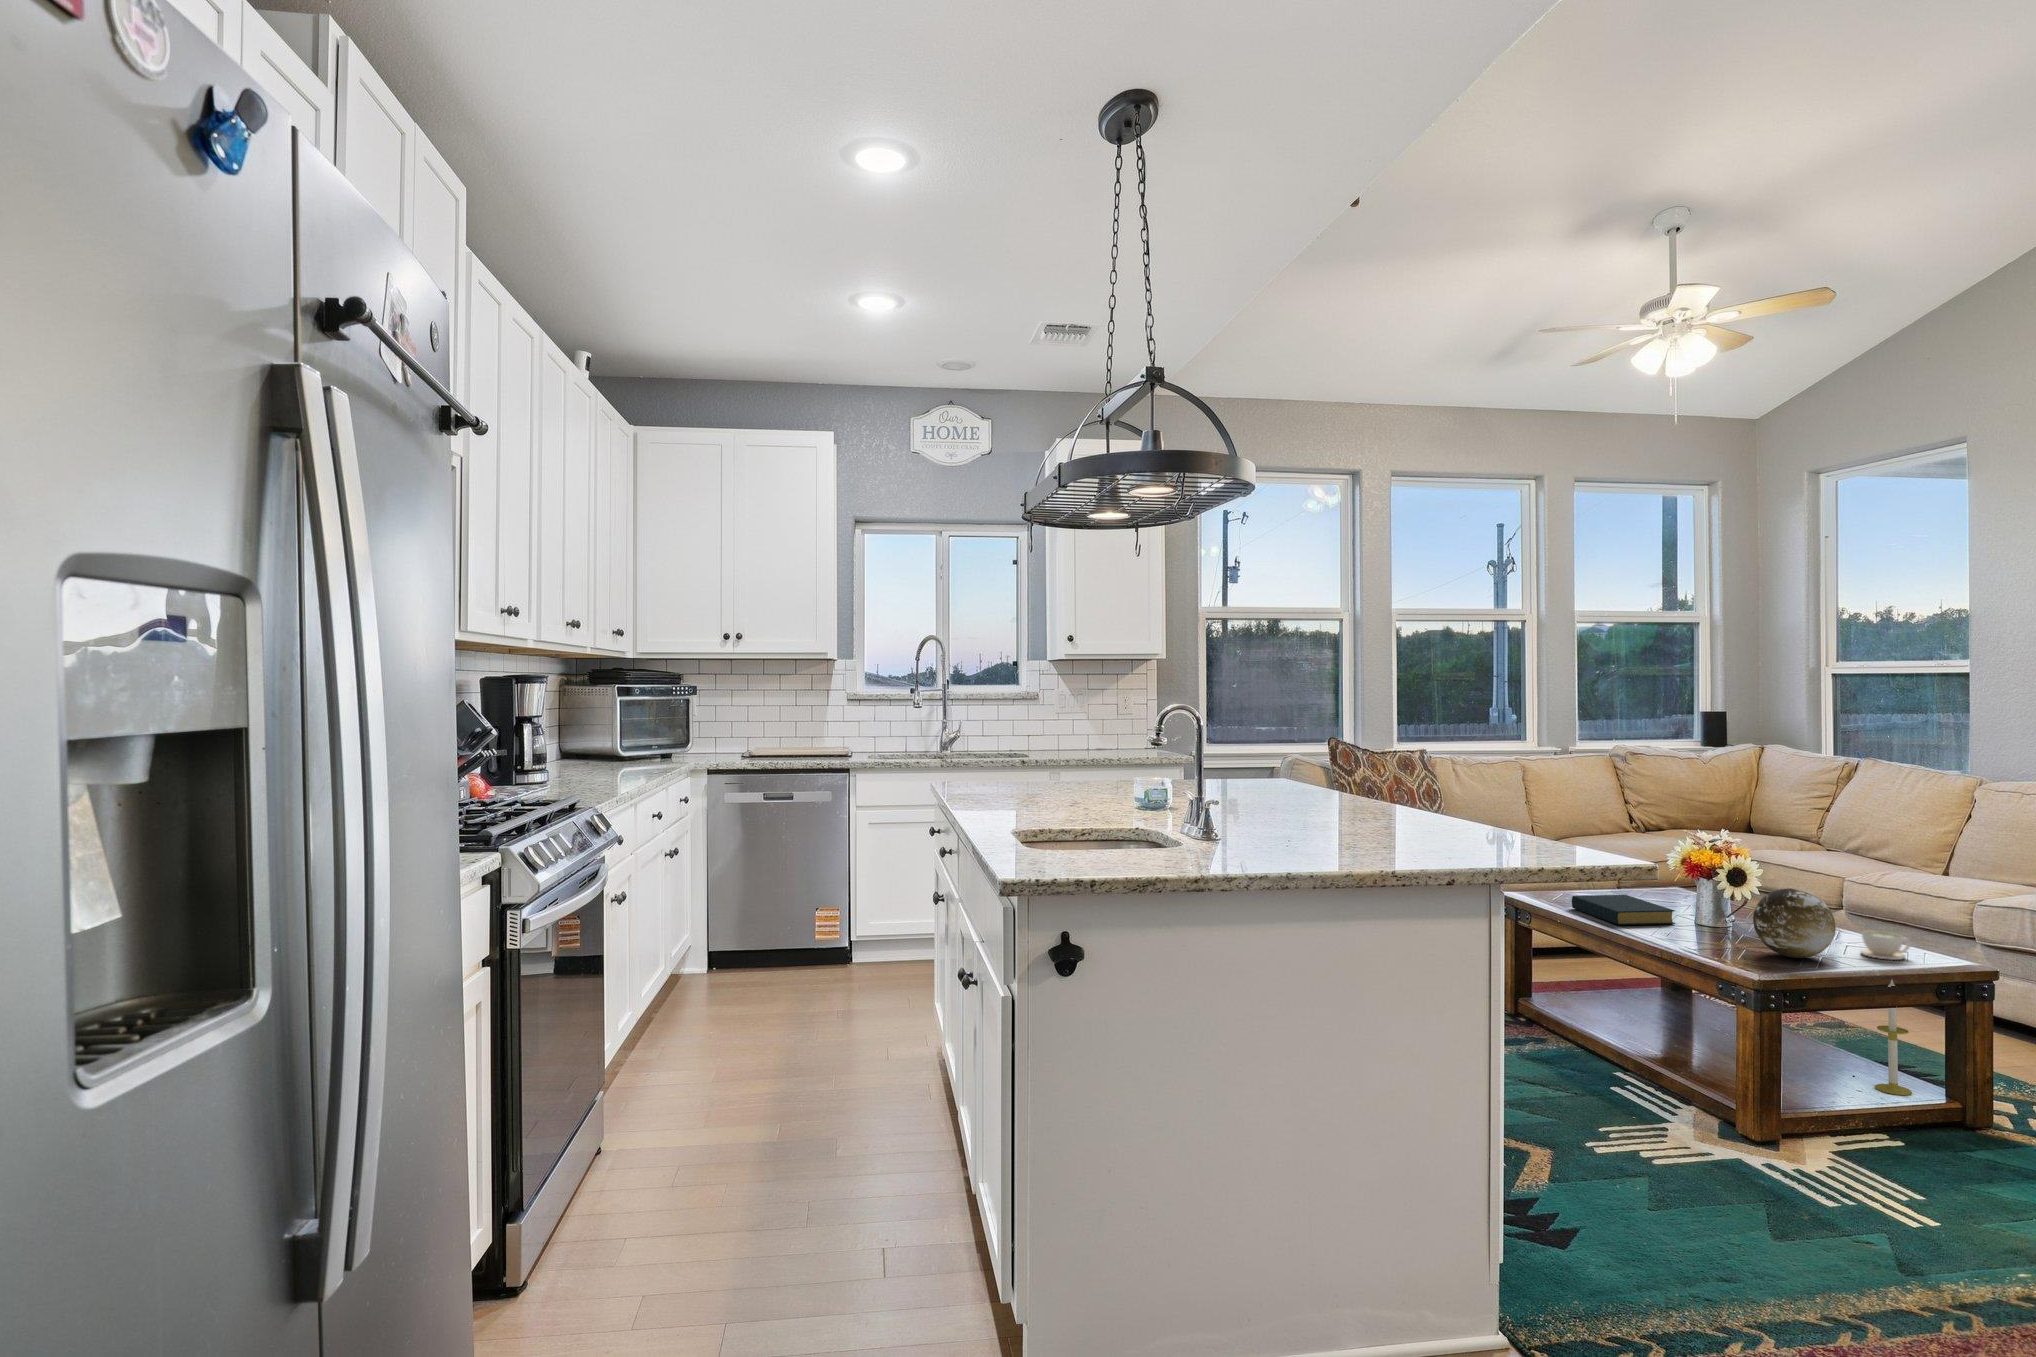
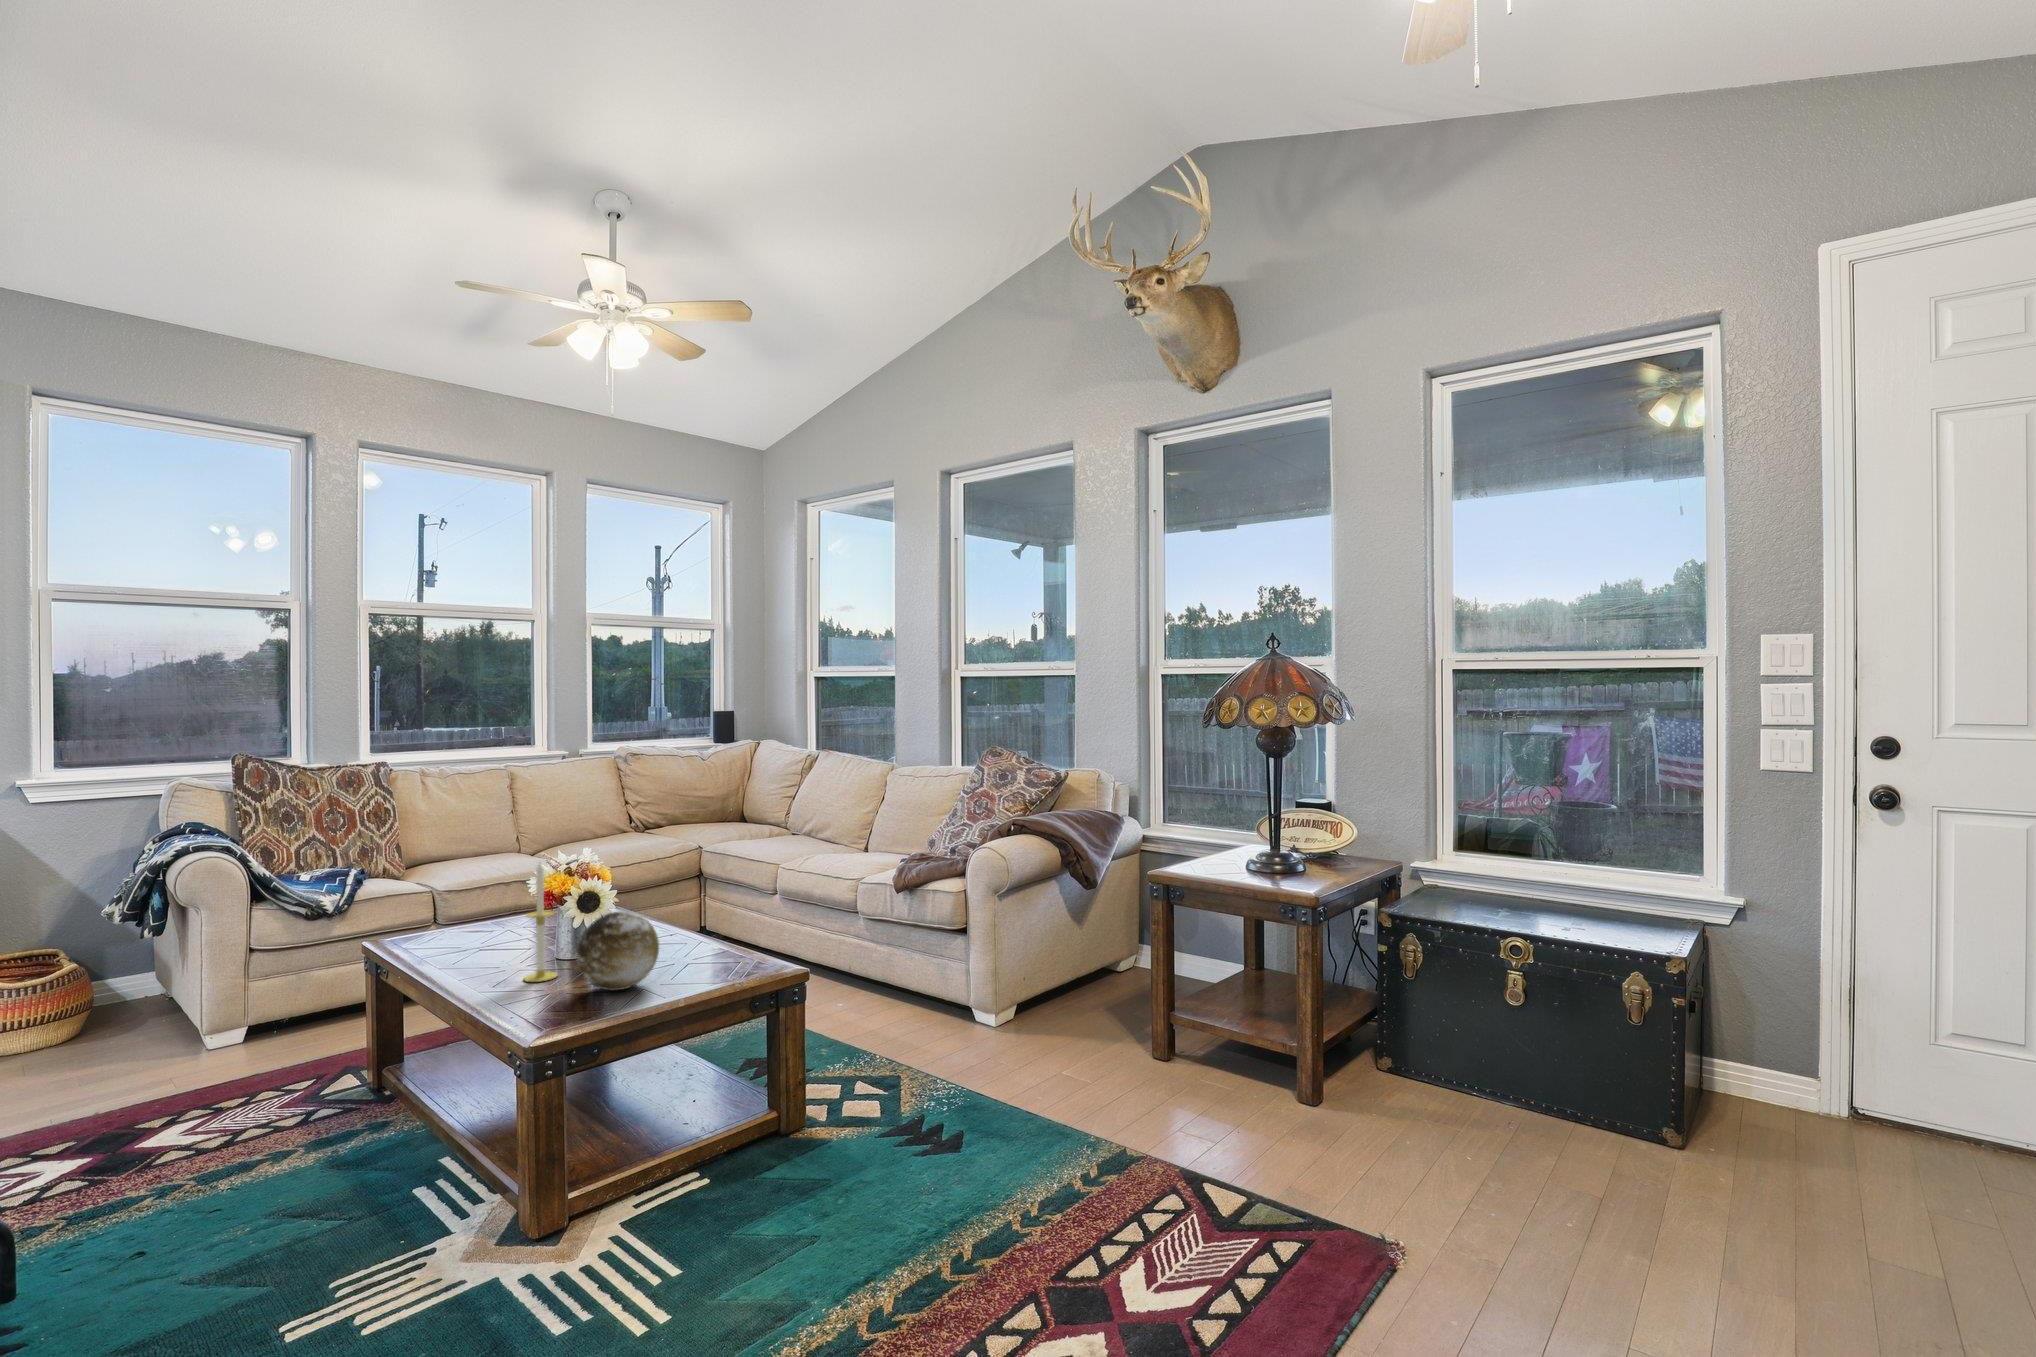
hardback book: present [1572,895,1675,925] -> none [430,927,533,973]
coffee cup: present [1860,930,1911,960] -> none [695,940,739,973]
candle: present [1875,980,1912,1095] -> present [524,863,558,982]

